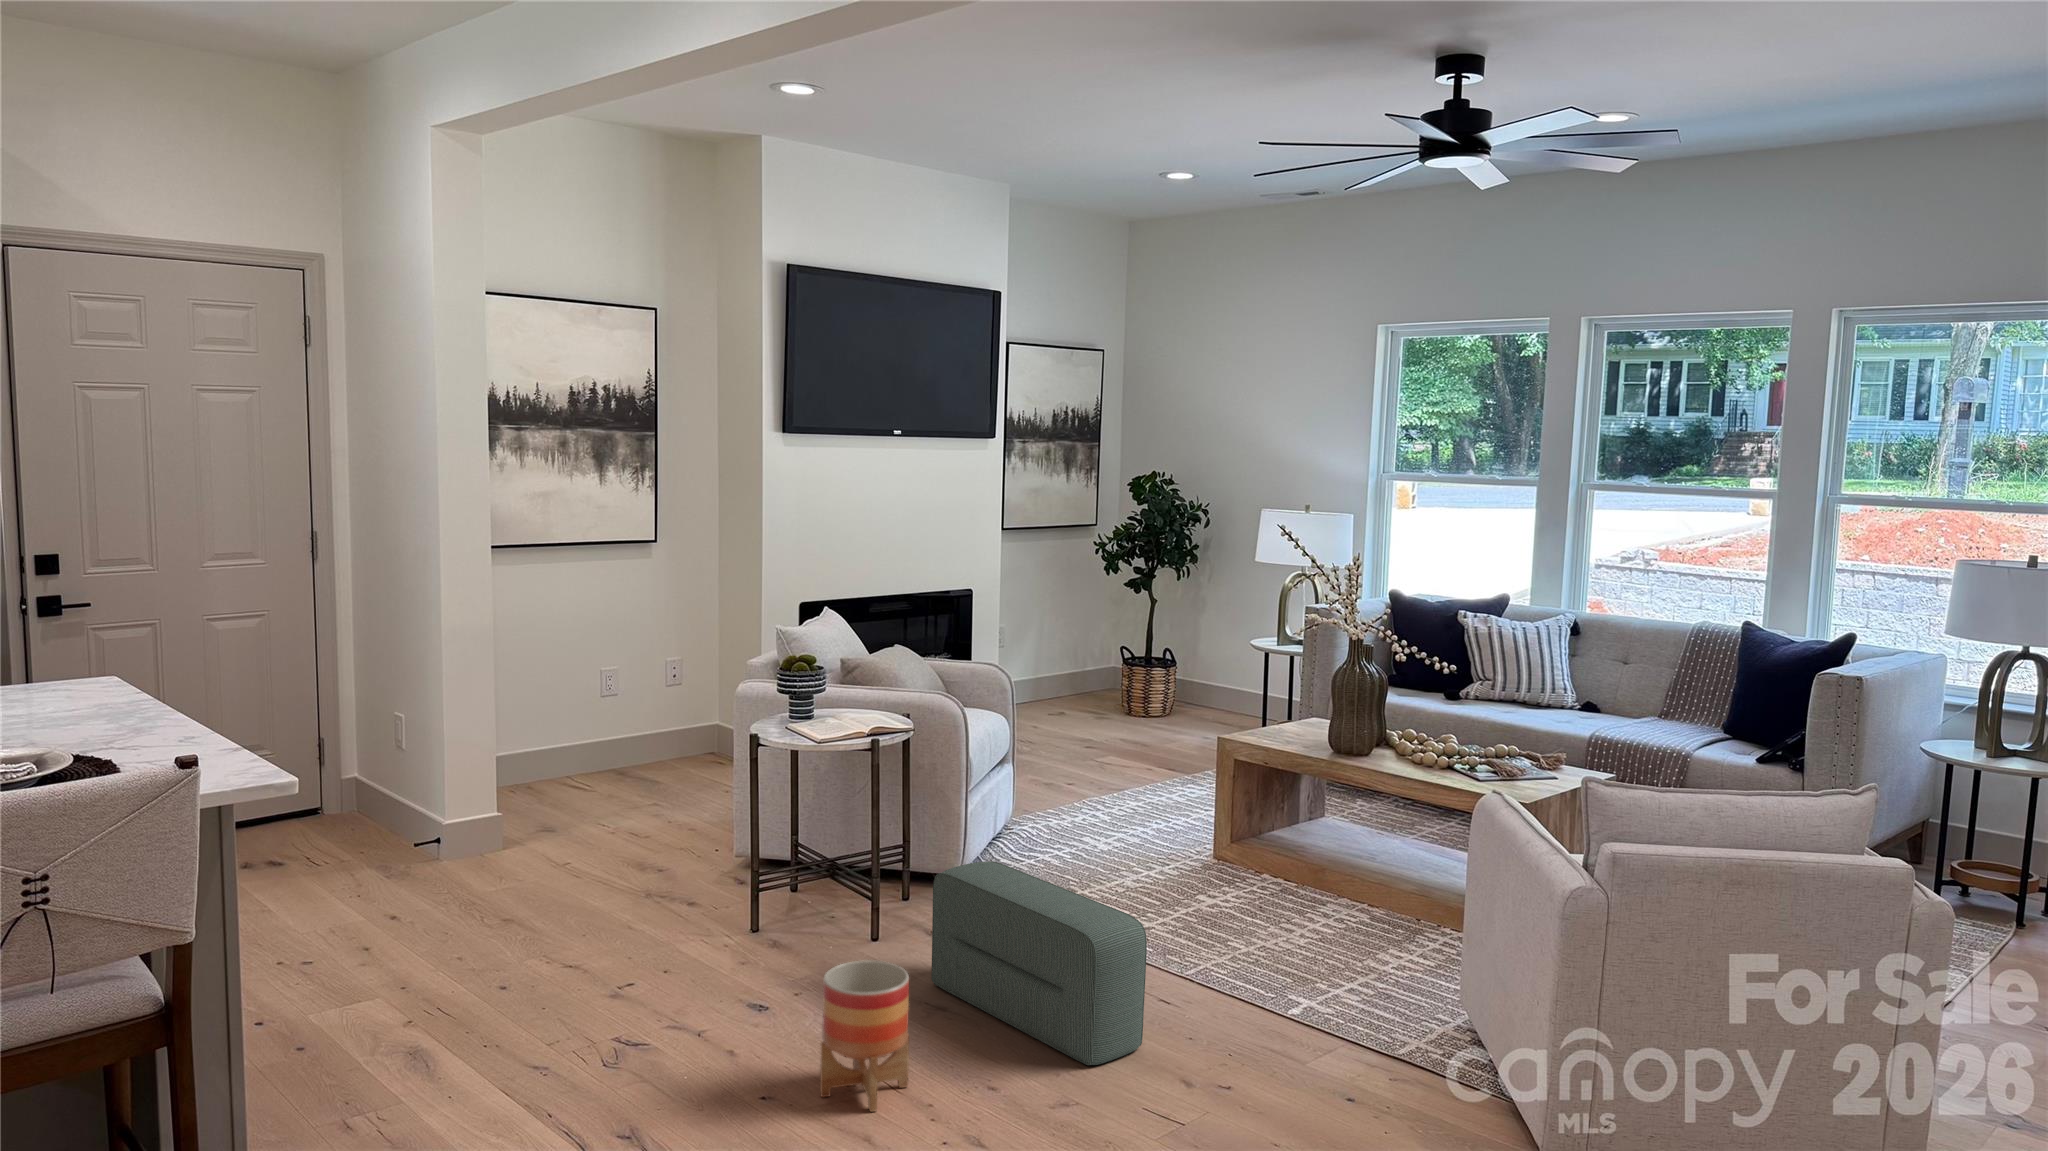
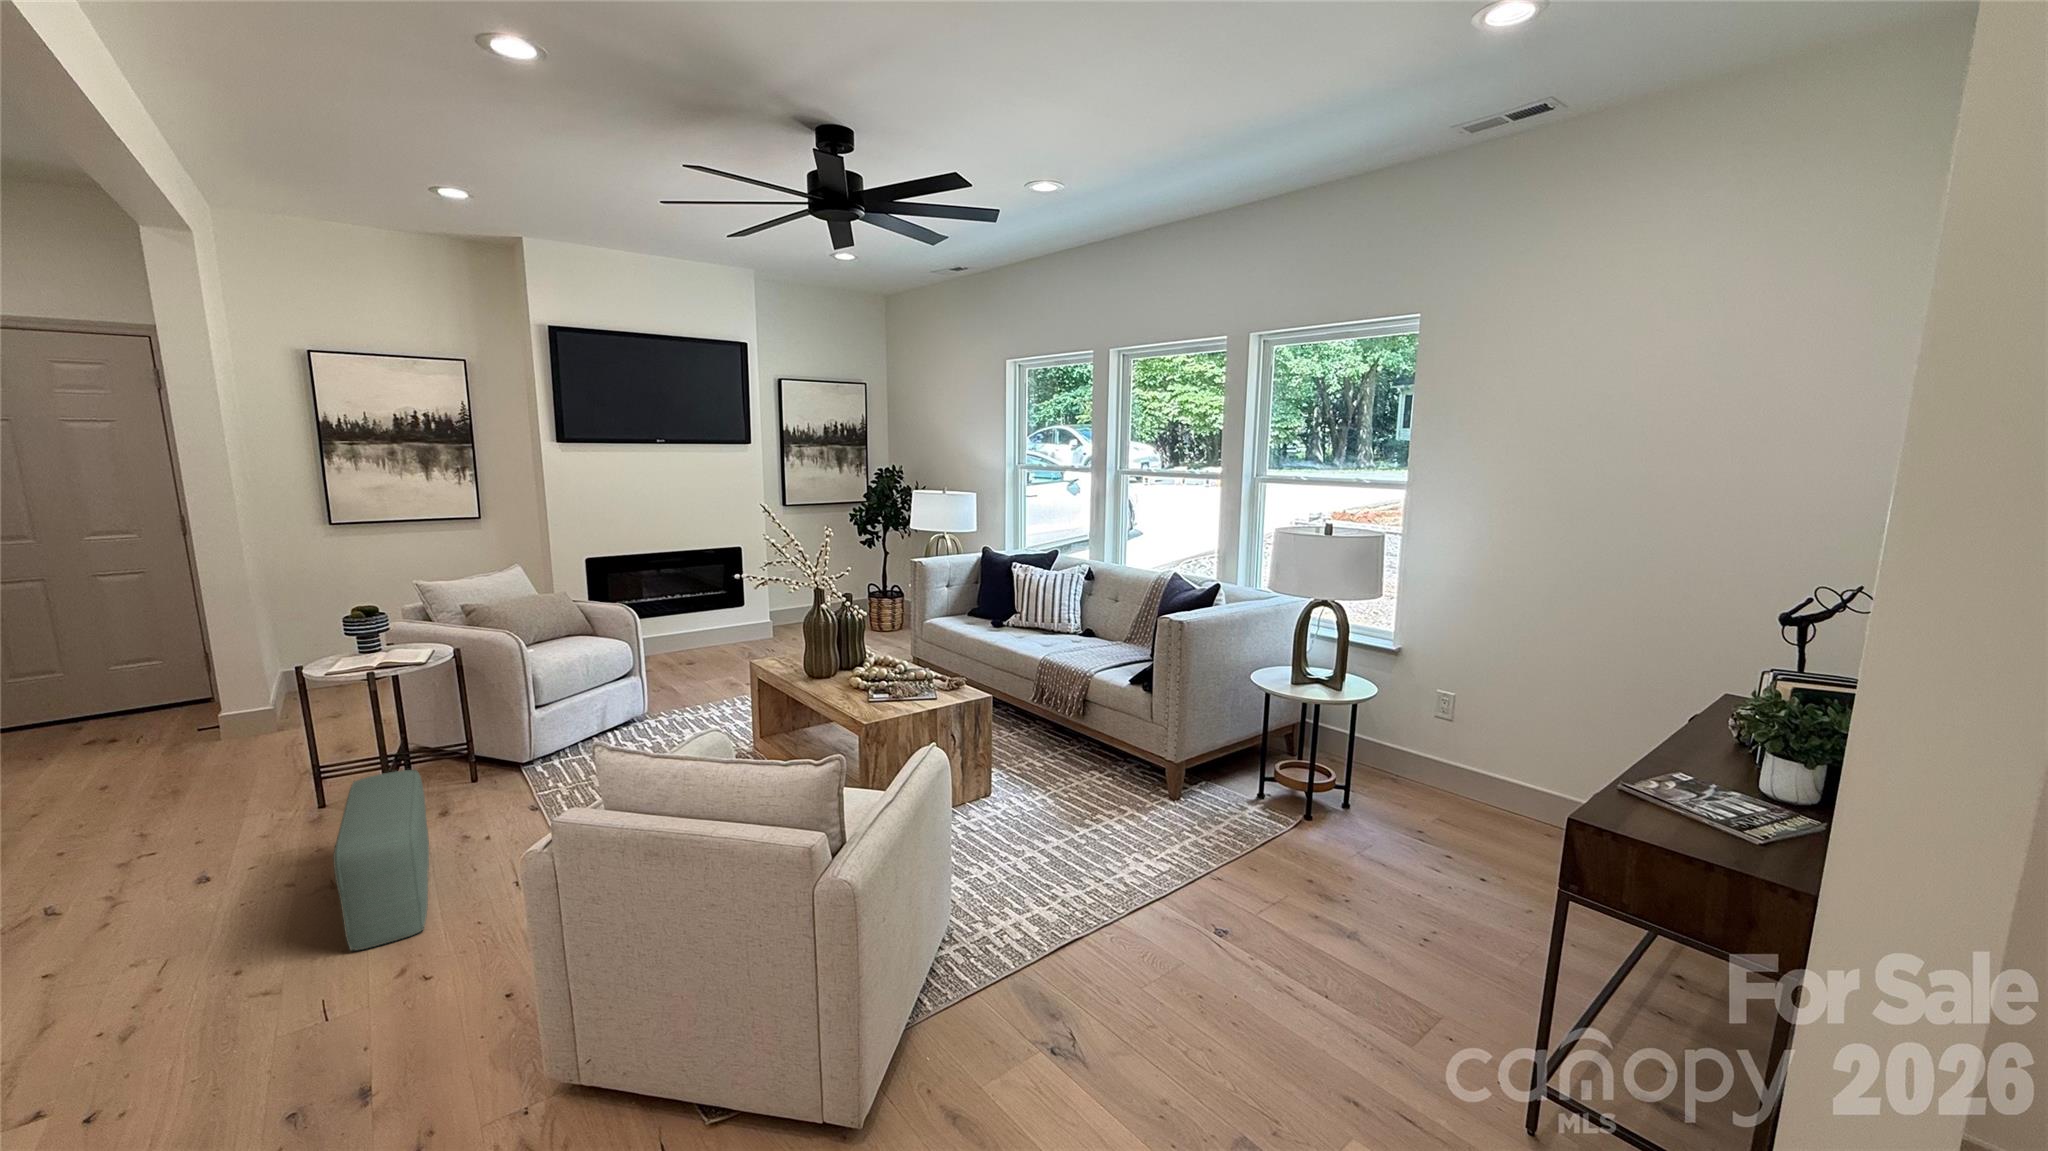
planter: present [820,960,909,1112] -> none [59,868,176,999]

